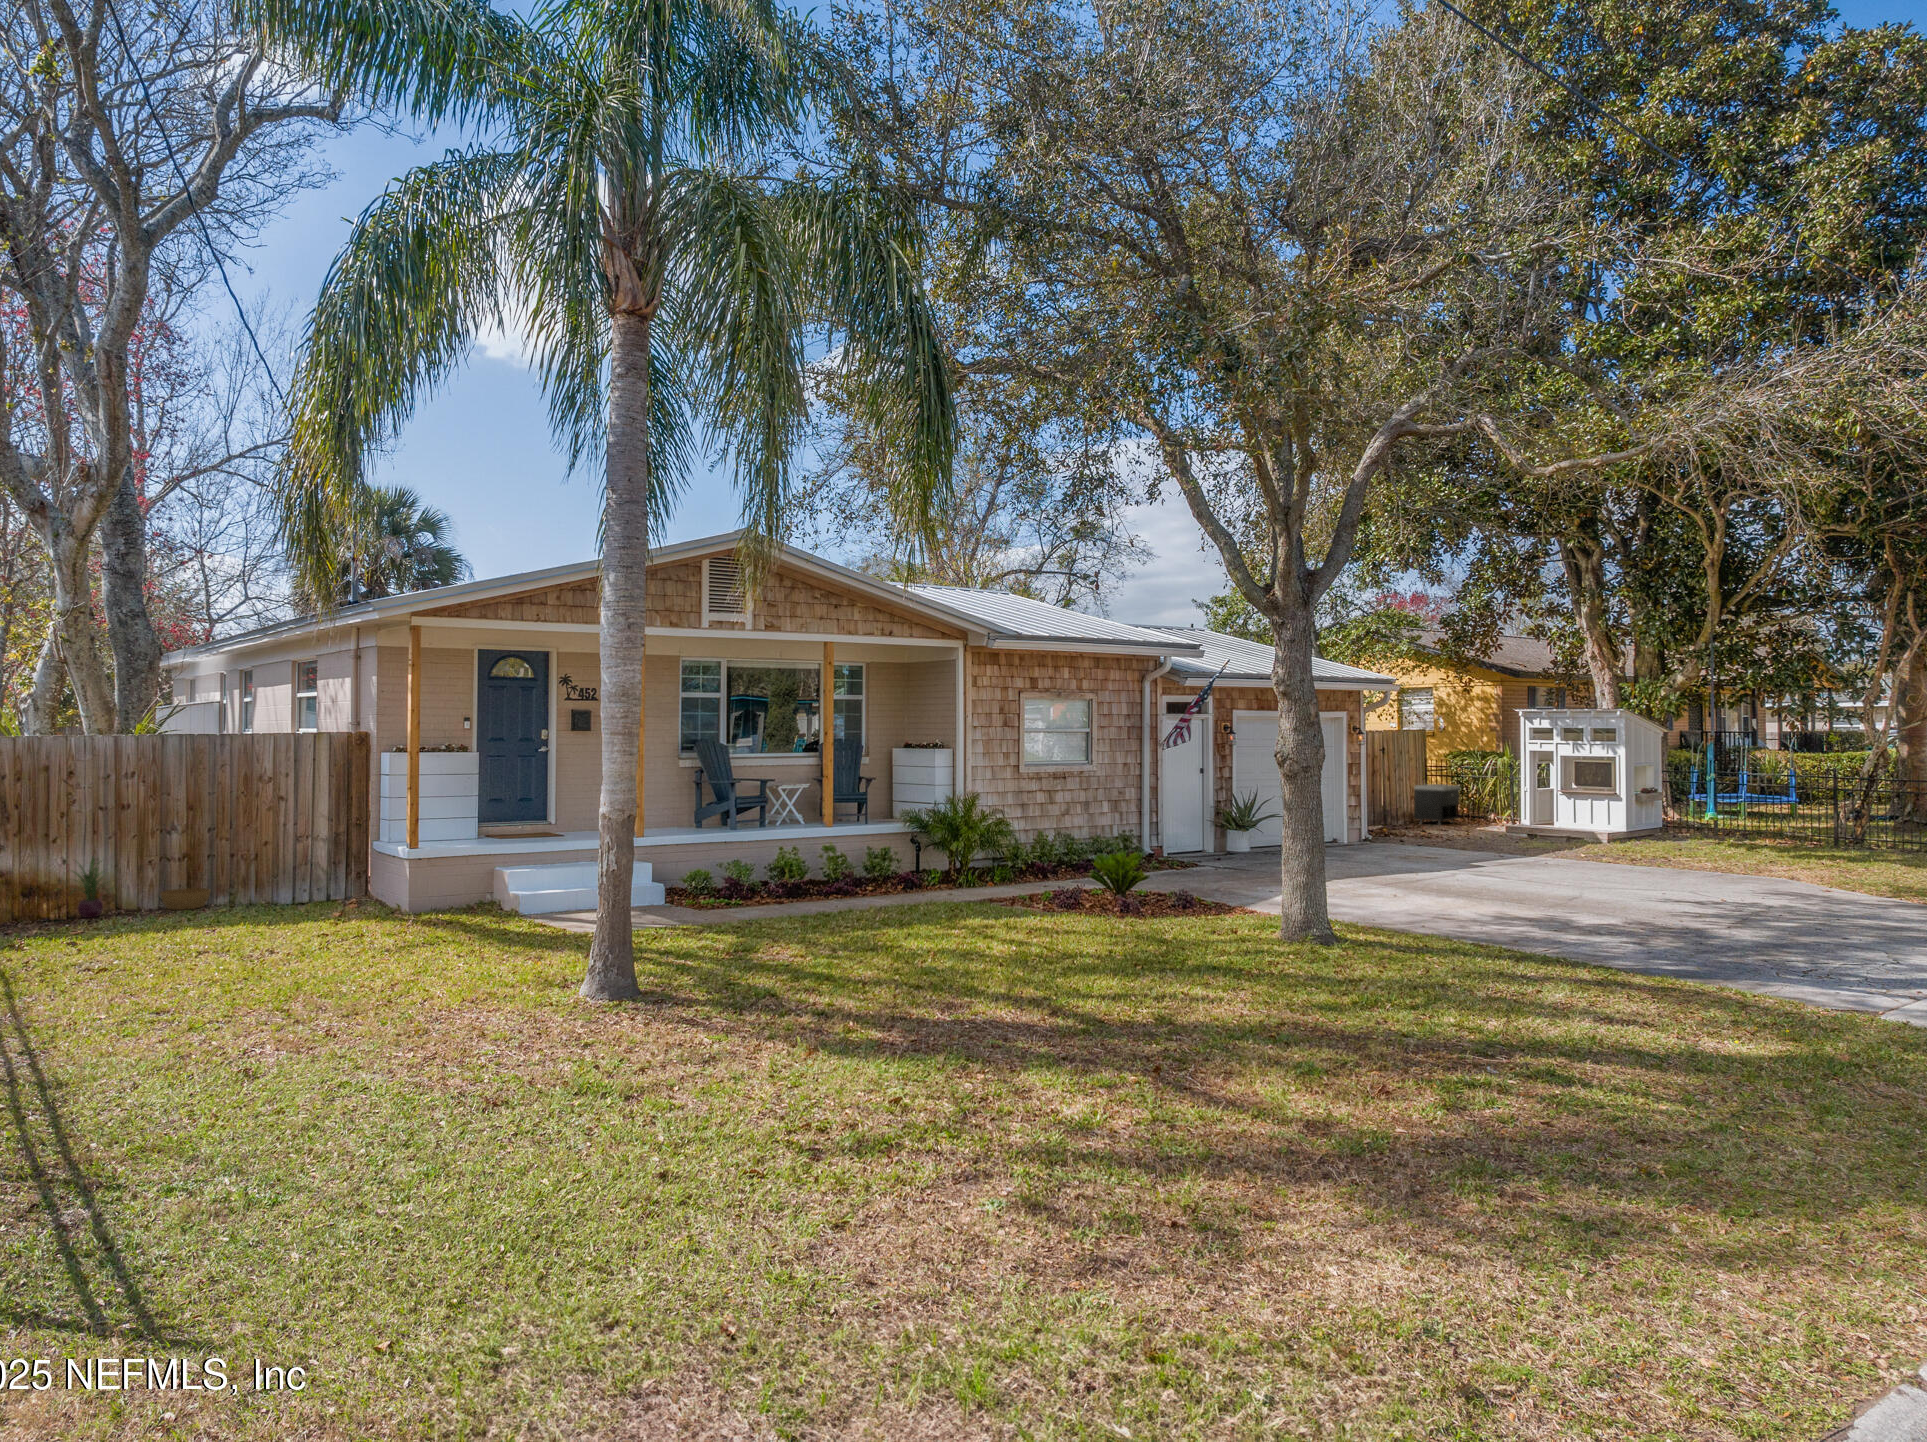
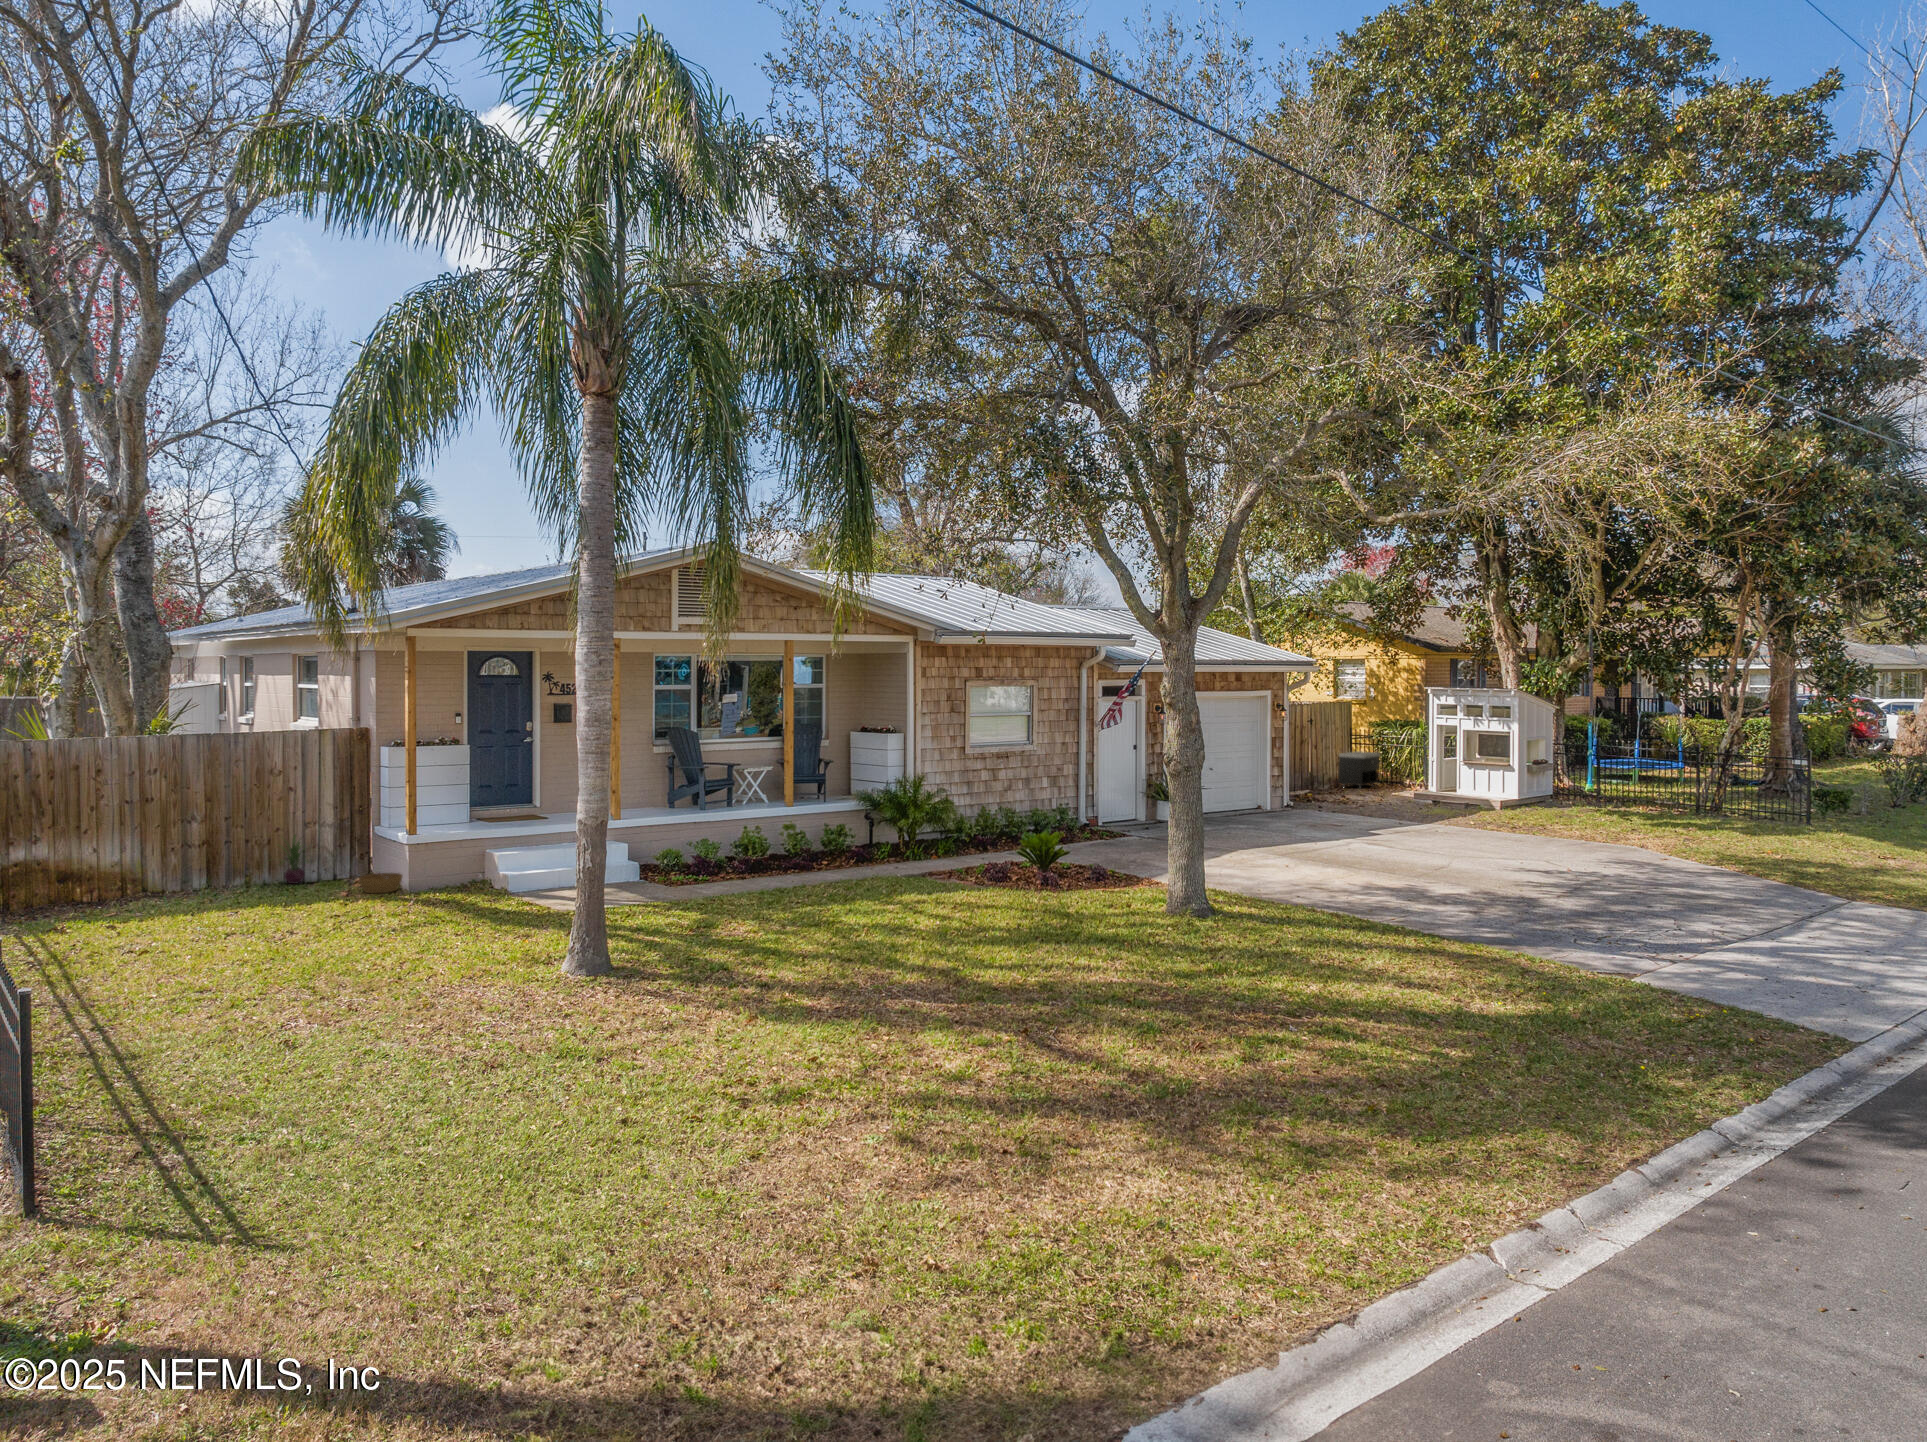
decorative plant: present [71,858,110,918] -> present [279,835,305,884]
basket: present [161,888,211,910] -> present [359,873,402,893]

